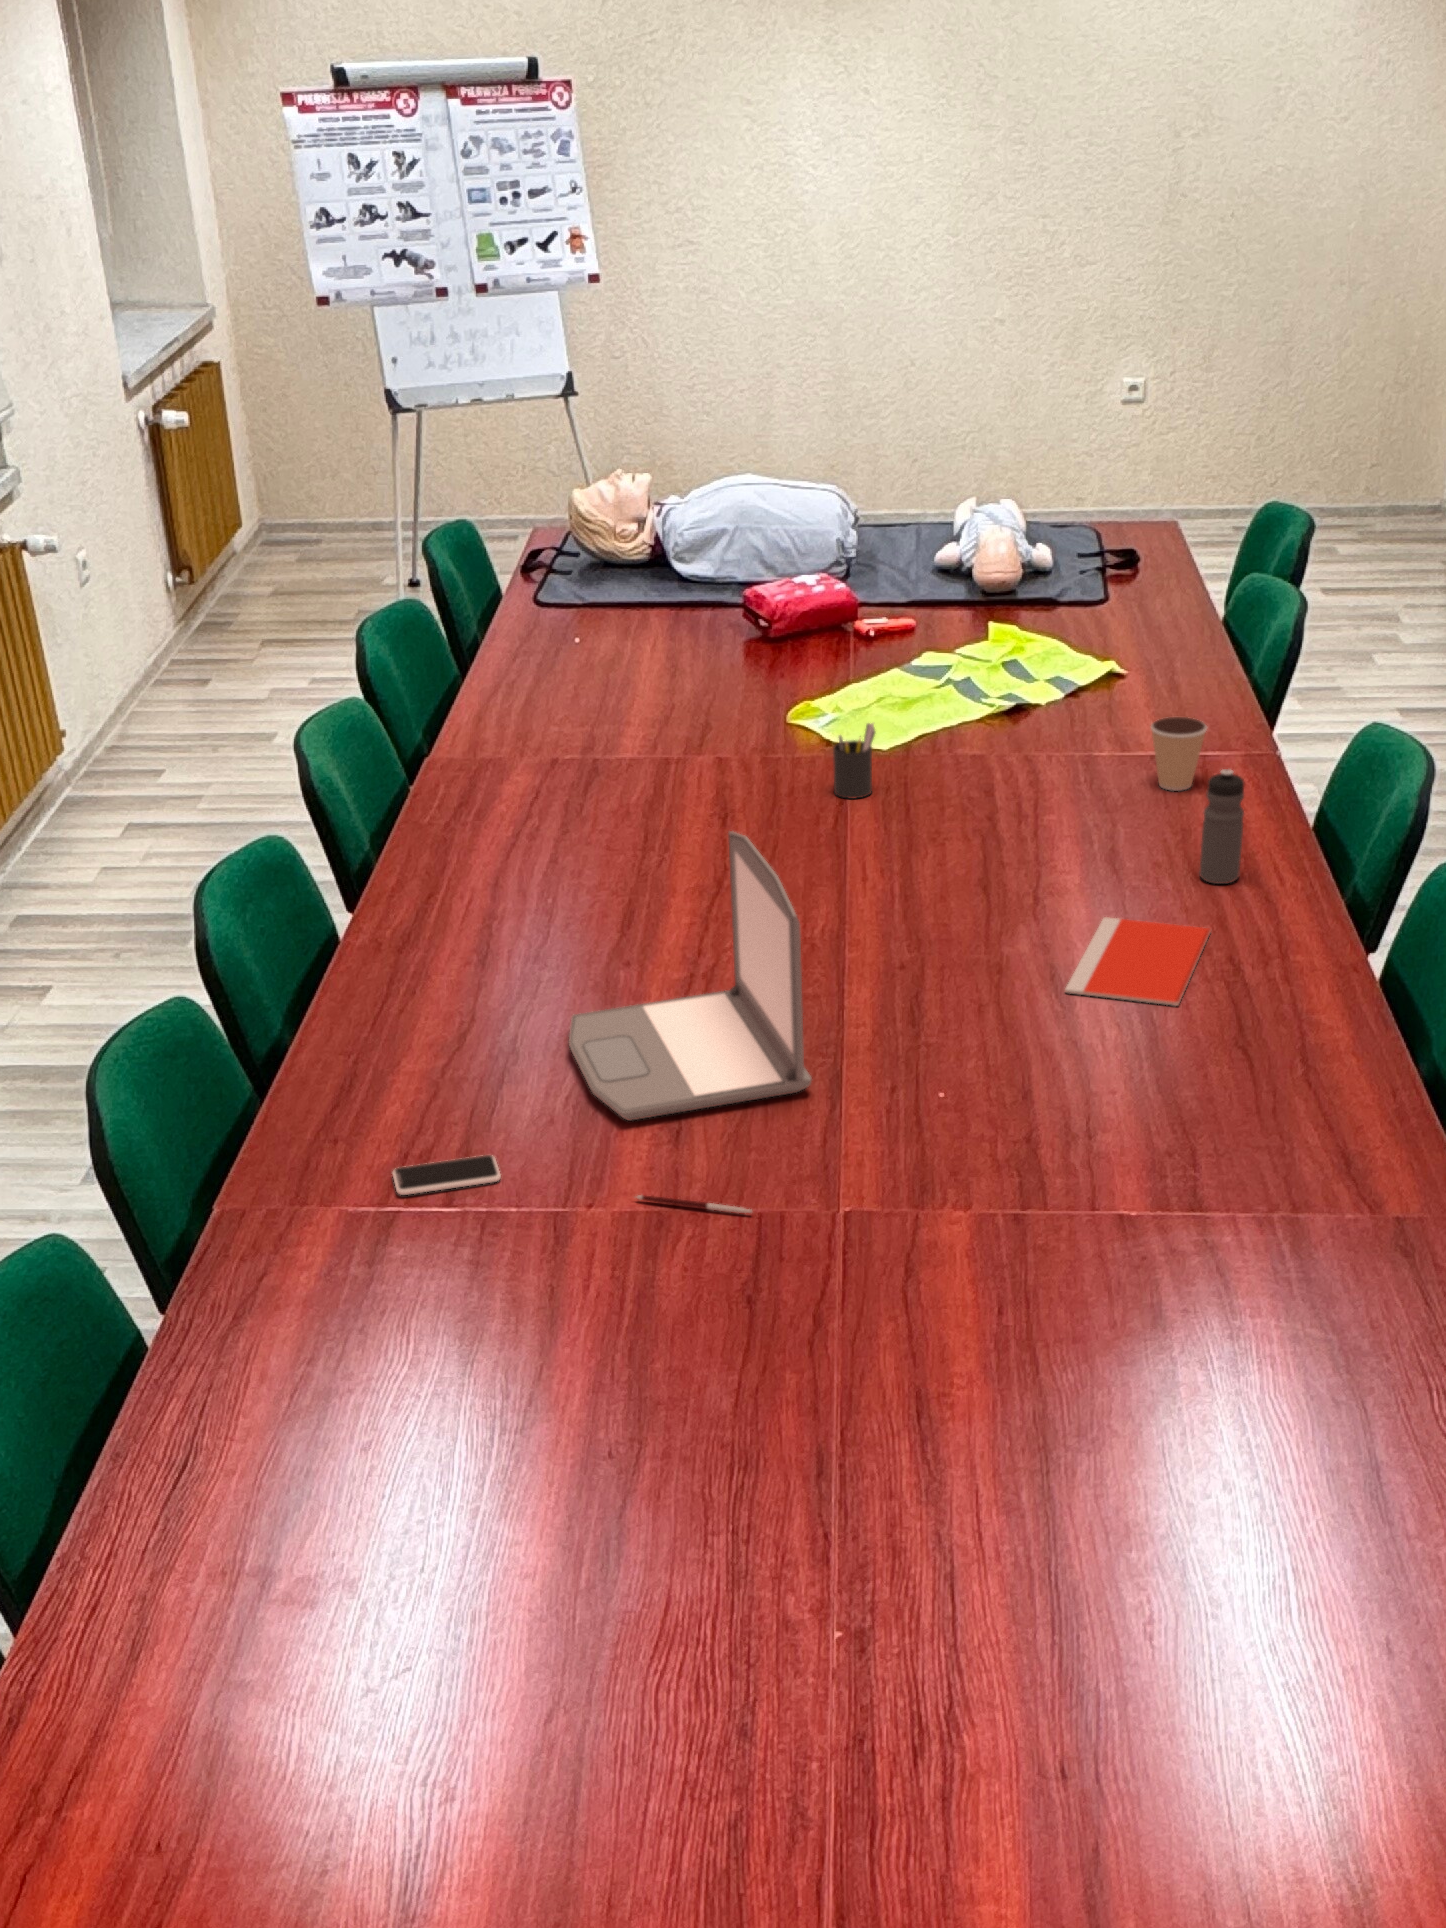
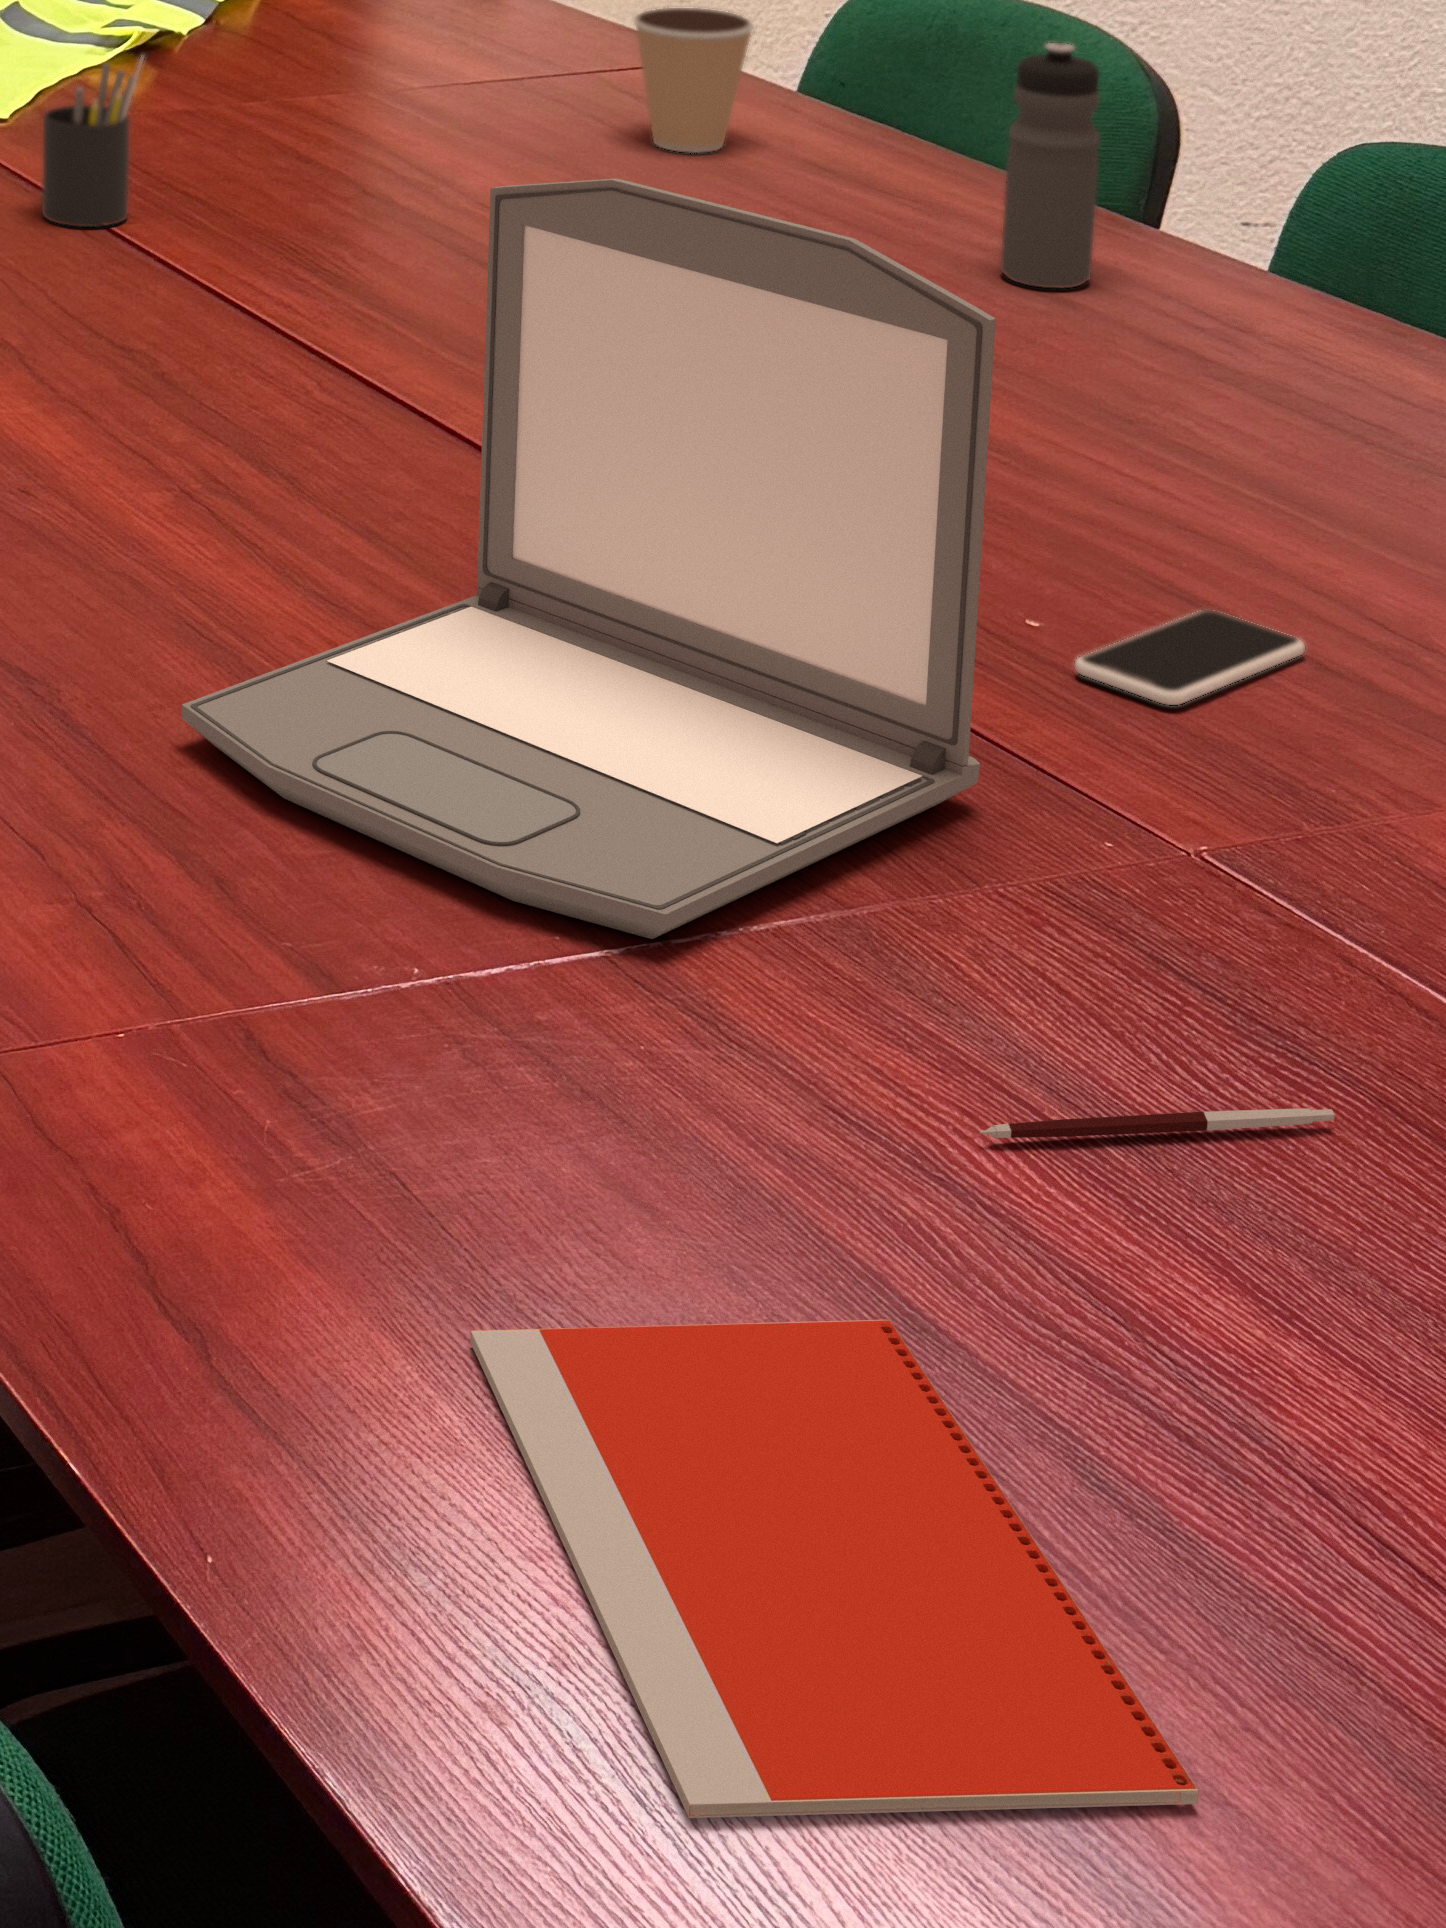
notebook: present [1065,917,1211,1006] -> present [470,1320,1199,1818]
smartphone: present [393,1155,501,1195] -> present [1075,610,1305,705]

